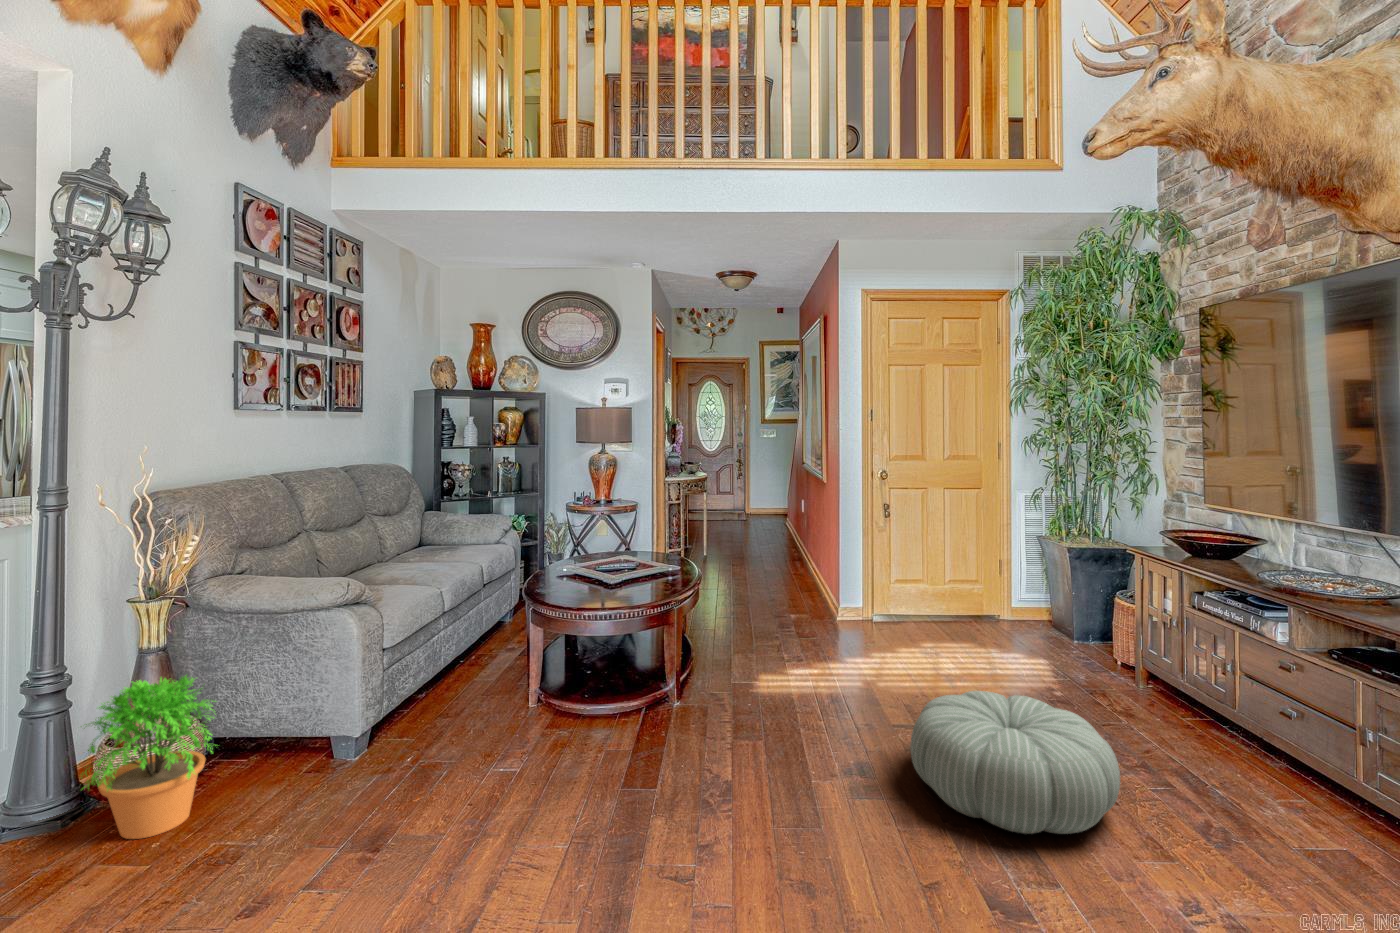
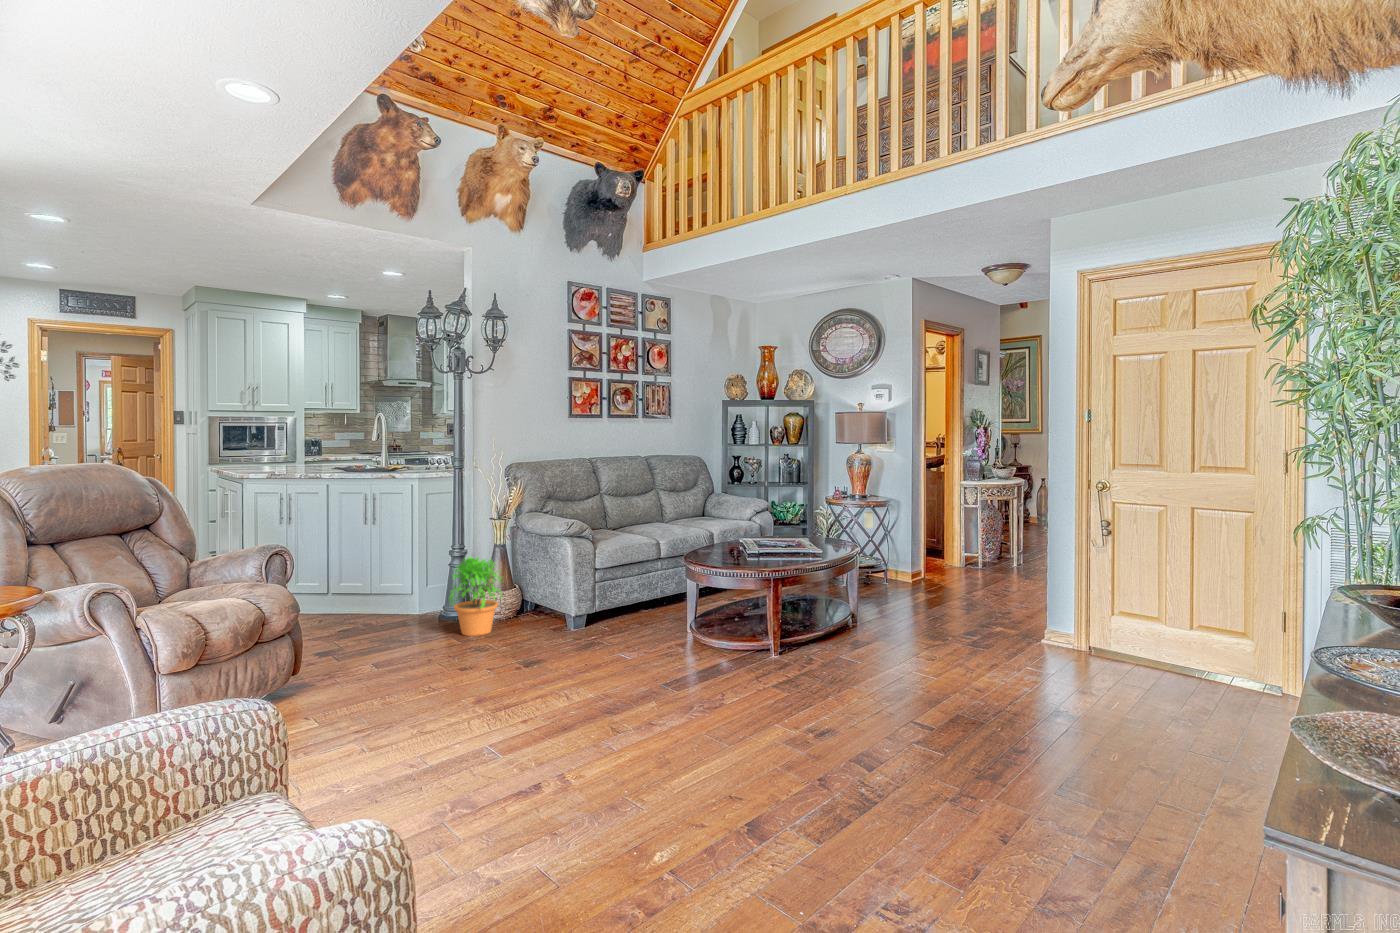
pouf: present [910,691,1120,834] -> none [839,652,1025,767]

